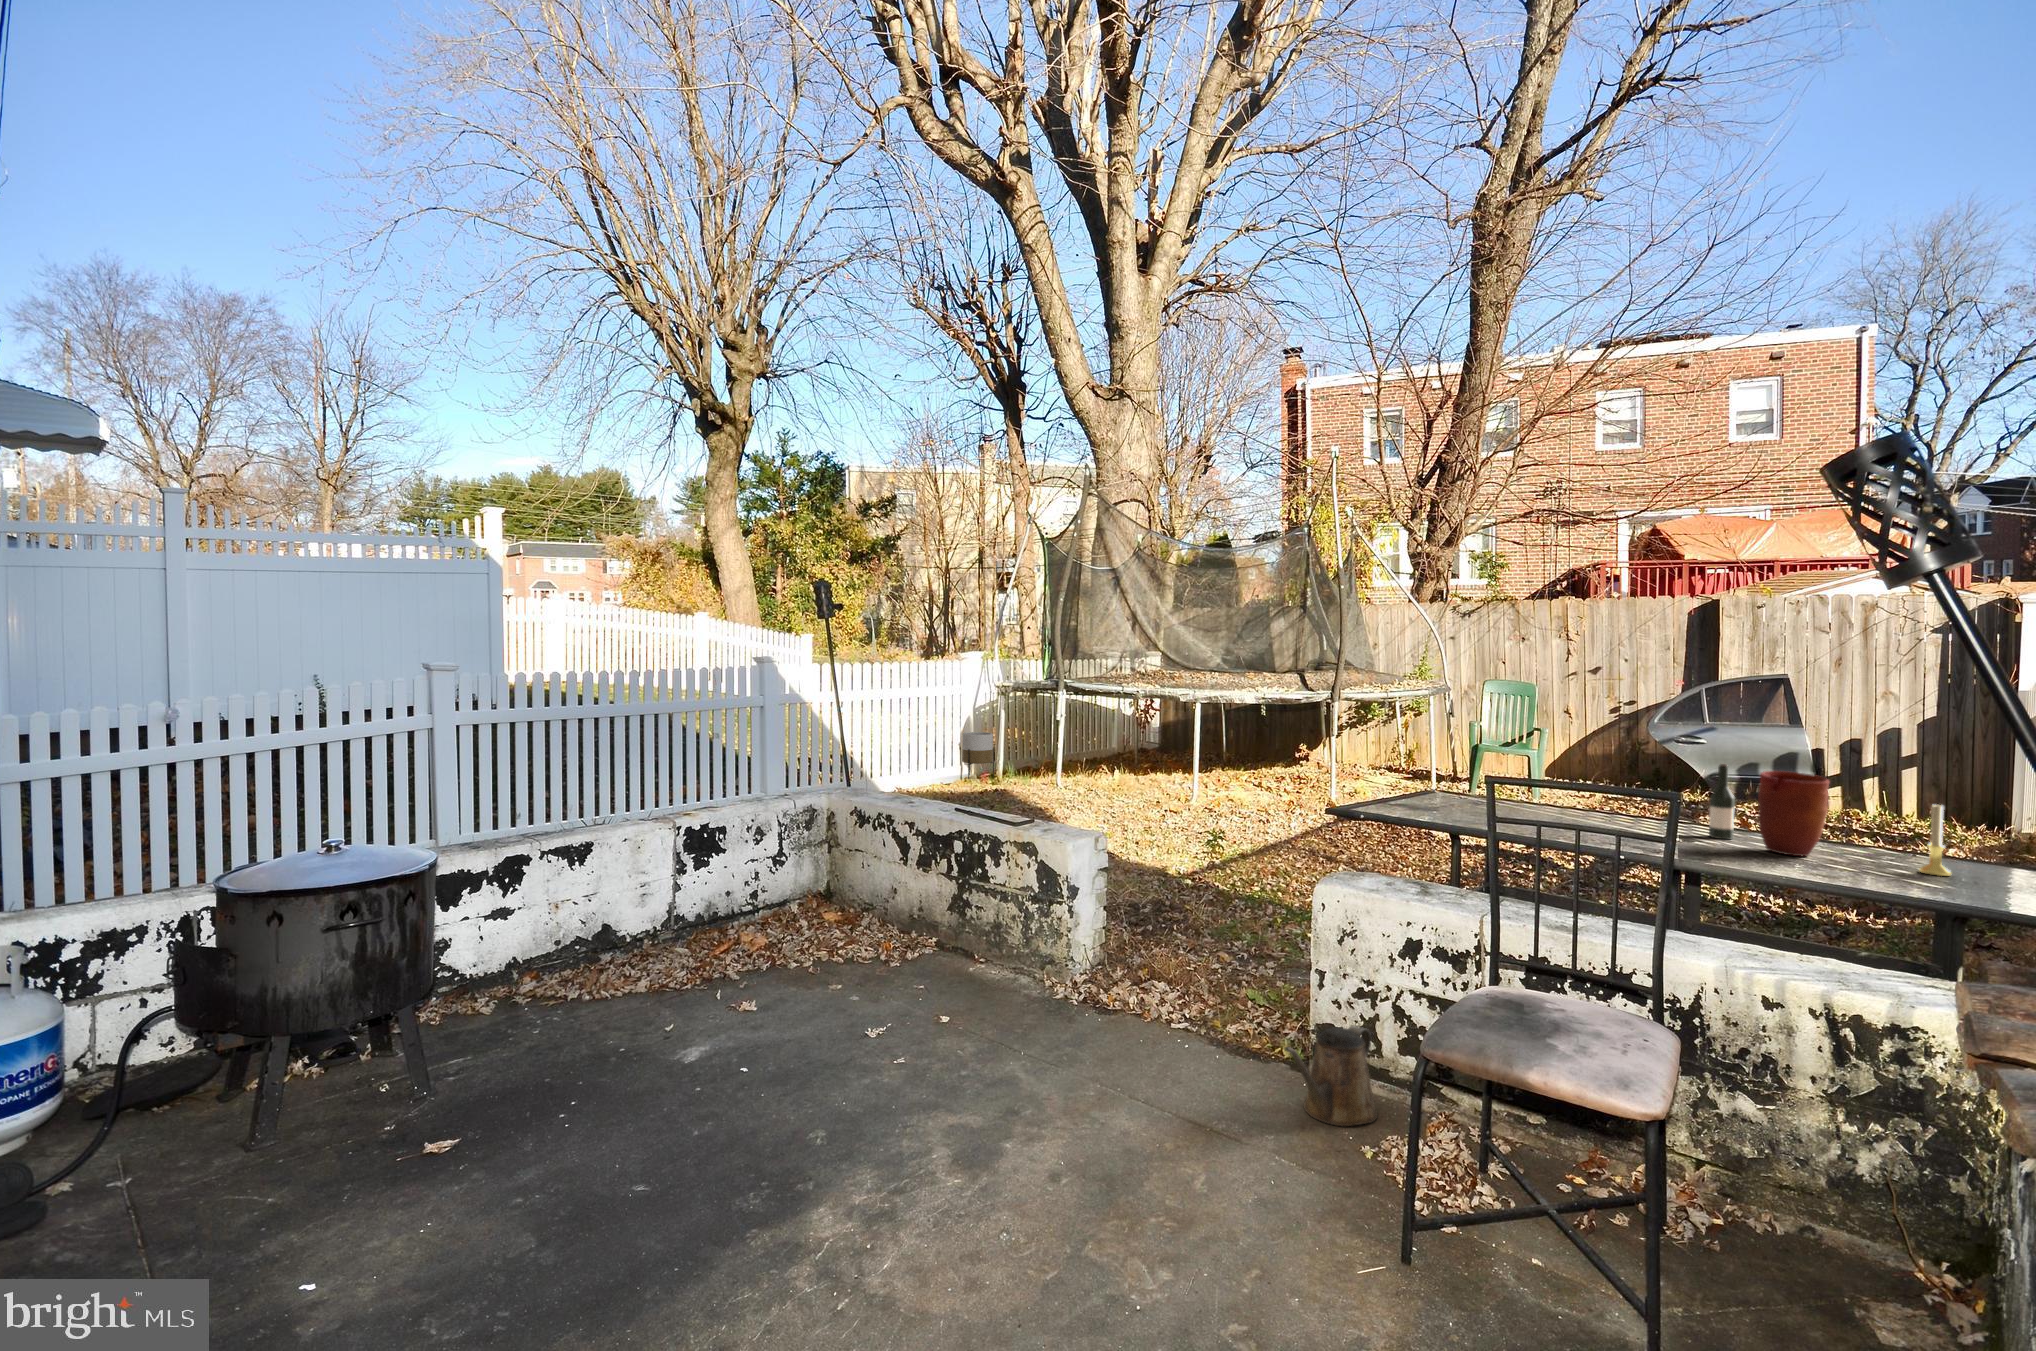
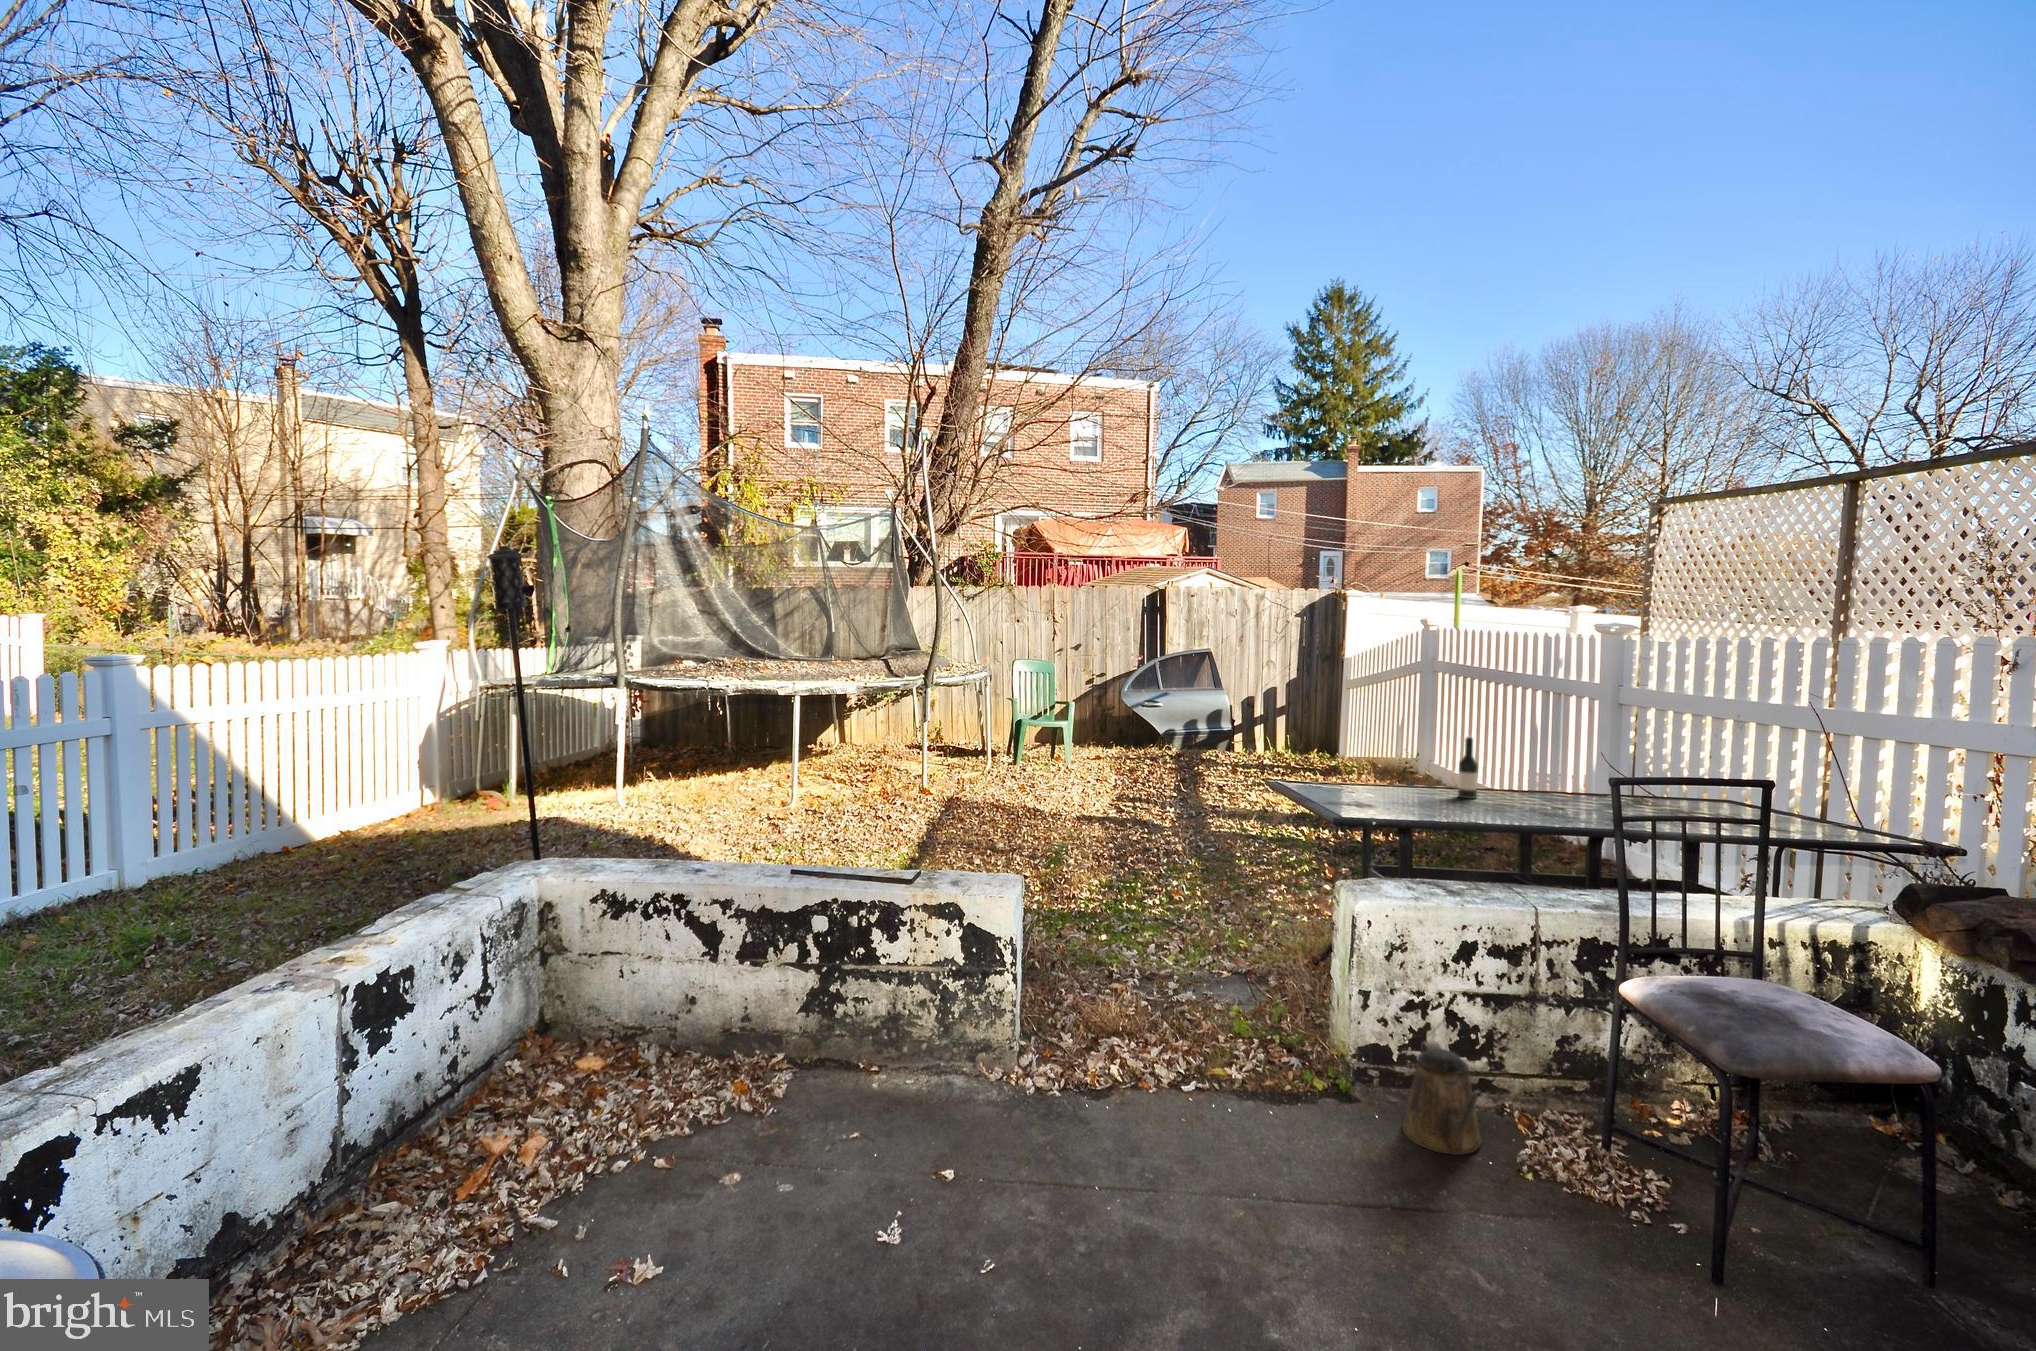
planter: present [962,732,994,779] -> none [462,746,509,809]
vase: present [1758,771,1829,856] -> none [1513,740,1565,807]
candle holder: present [1919,804,1951,876] -> none [1613,756,1635,811]

